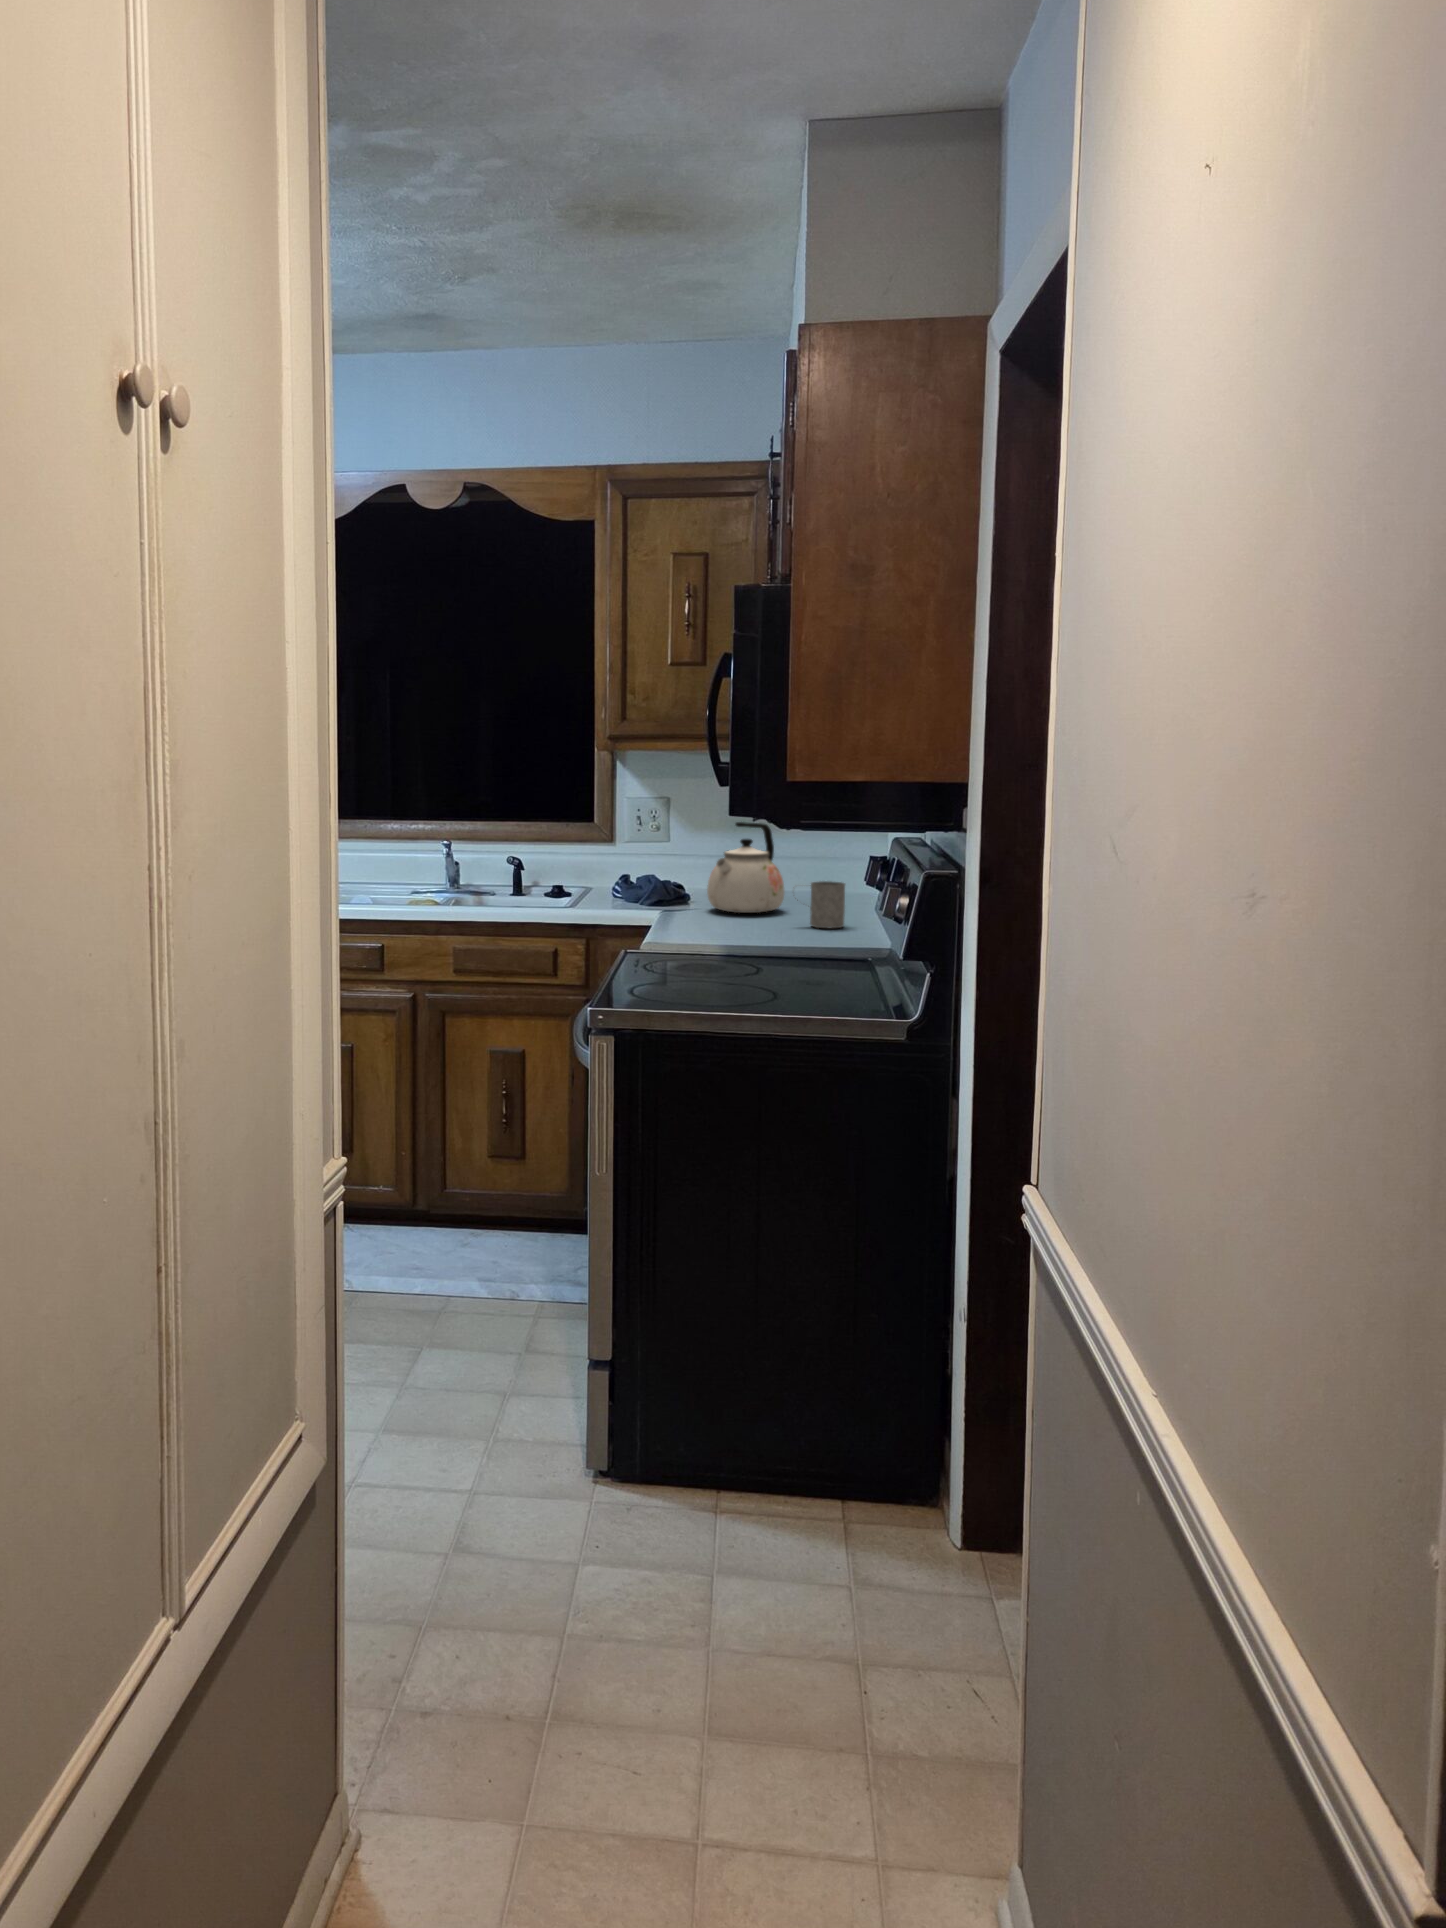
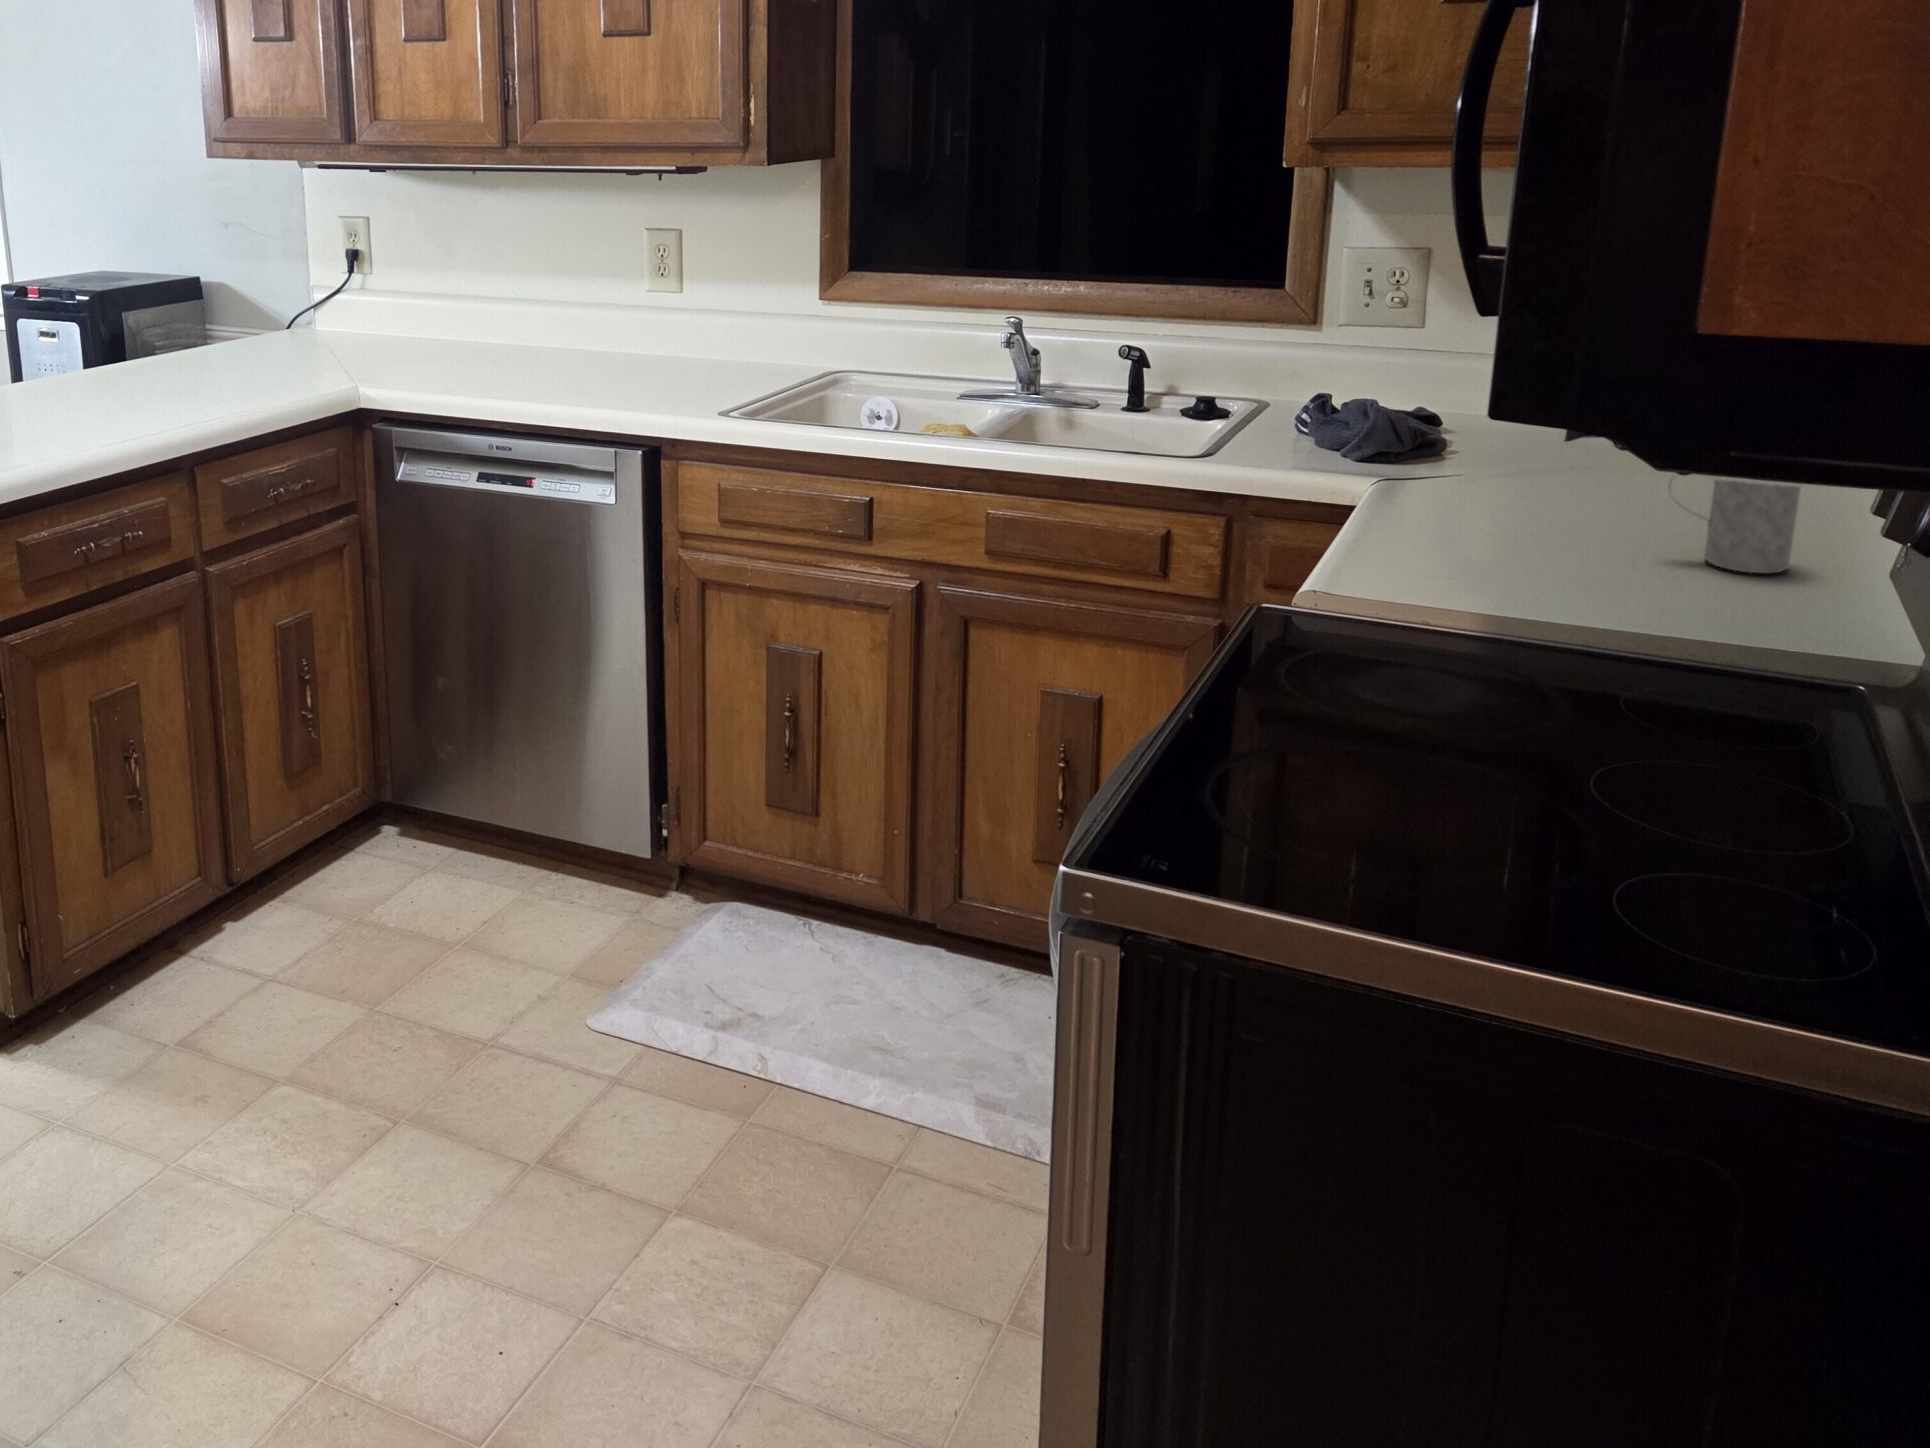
kettle: present [707,822,784,913] -> none [1476,321,1649,507]

